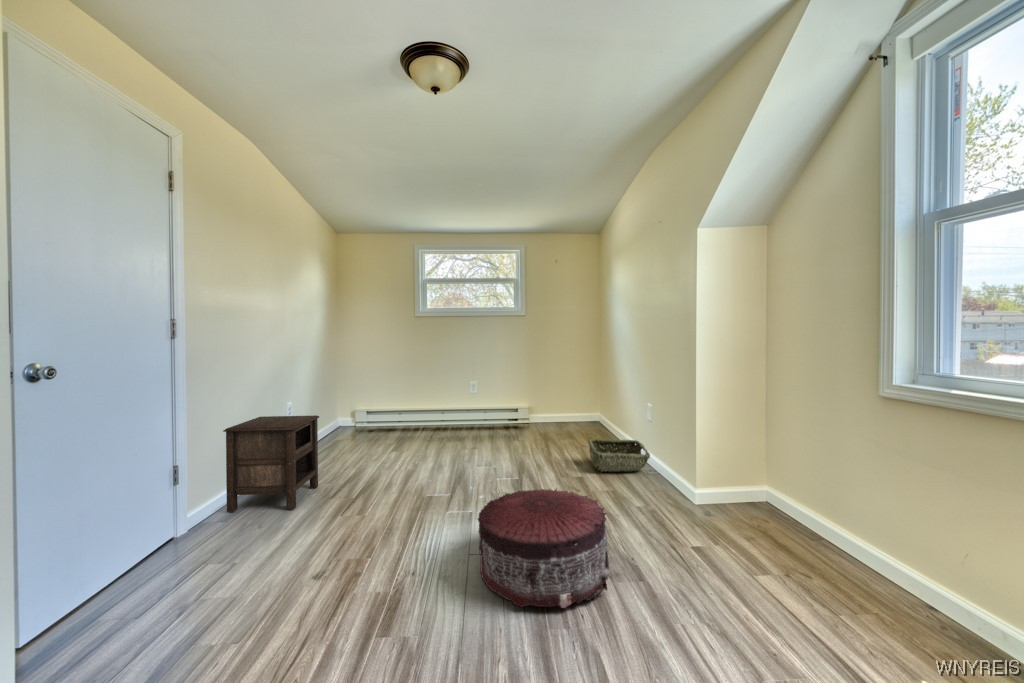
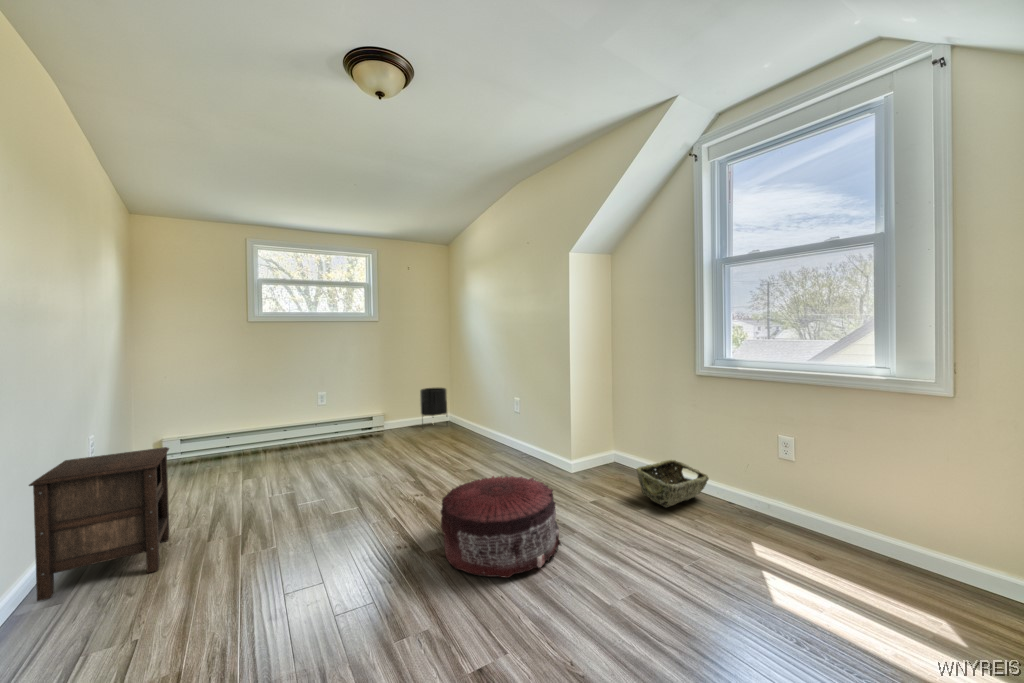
planter: none [563,386,590,428] -> present [420,388,448,423]
woven basket: present [588,439,650,472] -> present [636,460,709,507]

